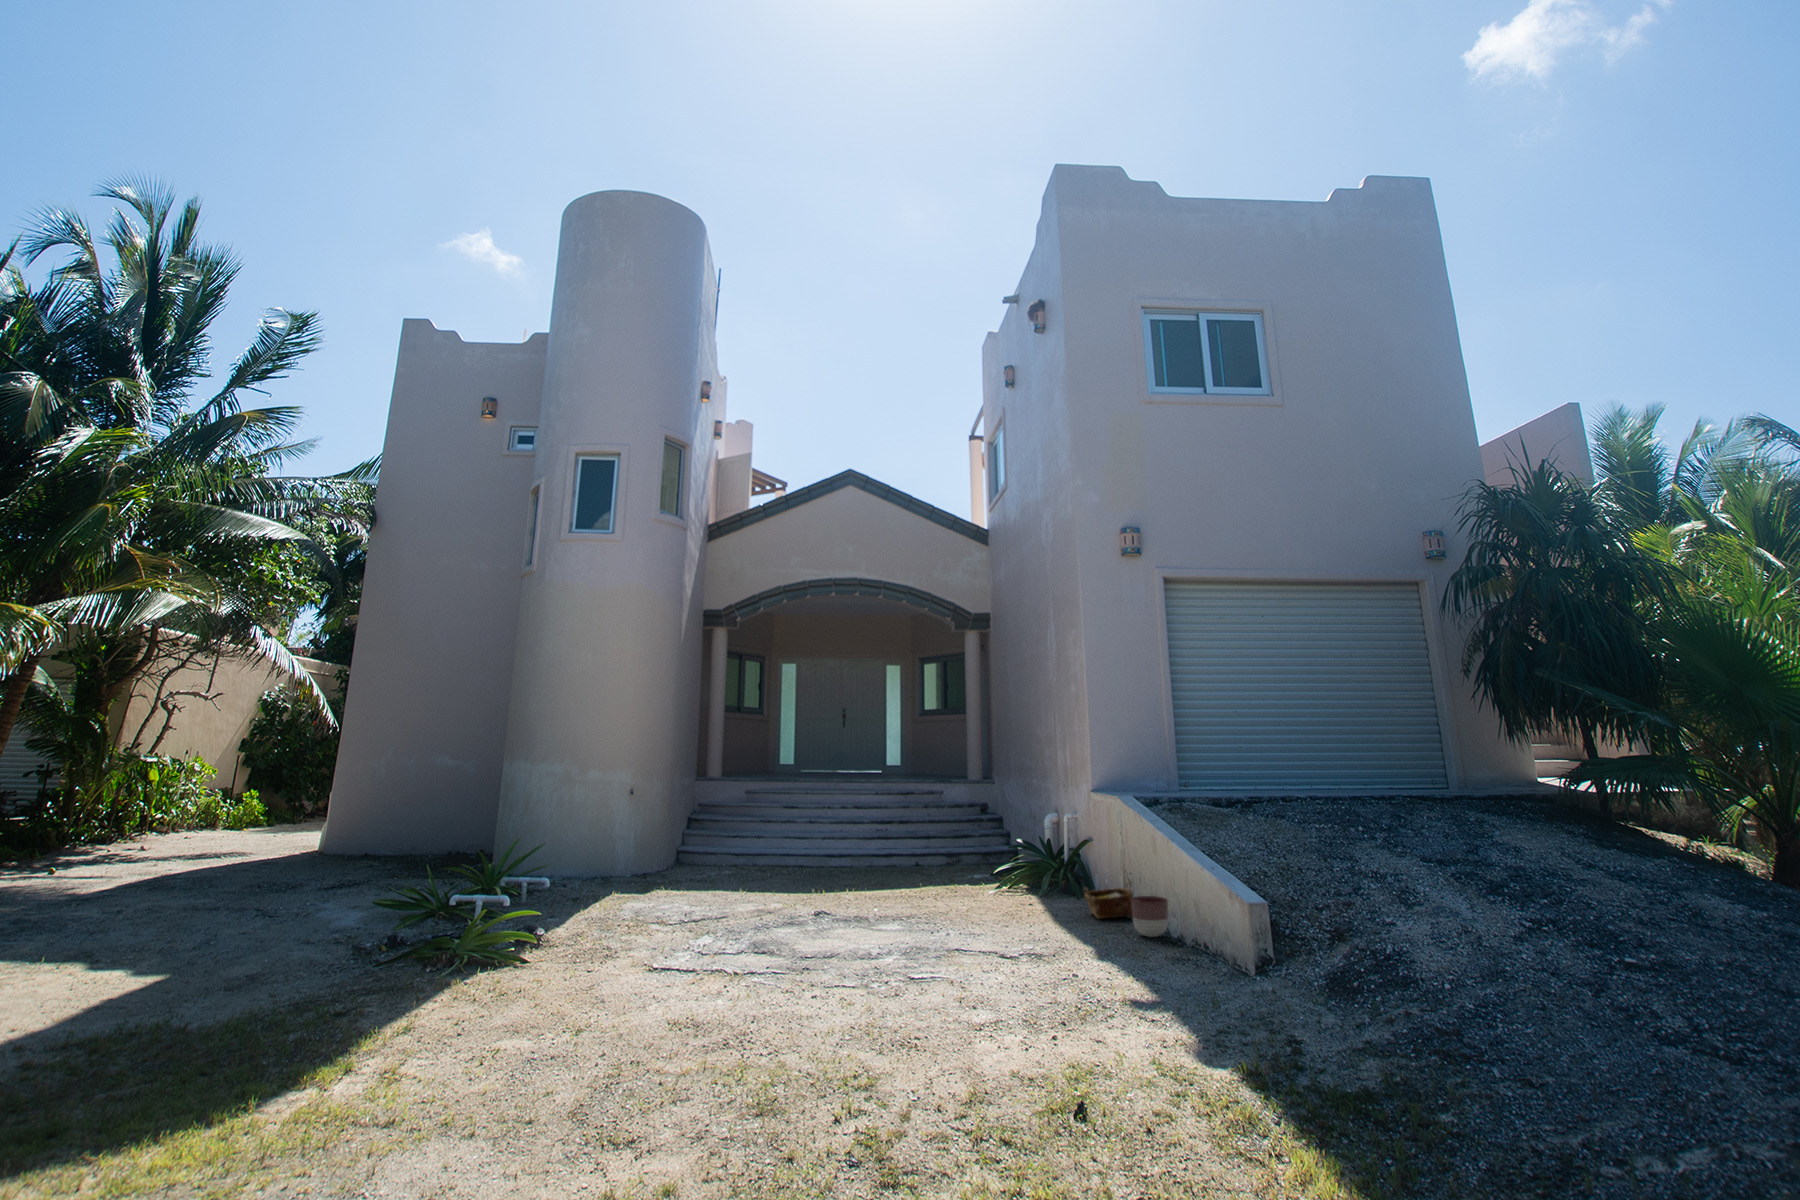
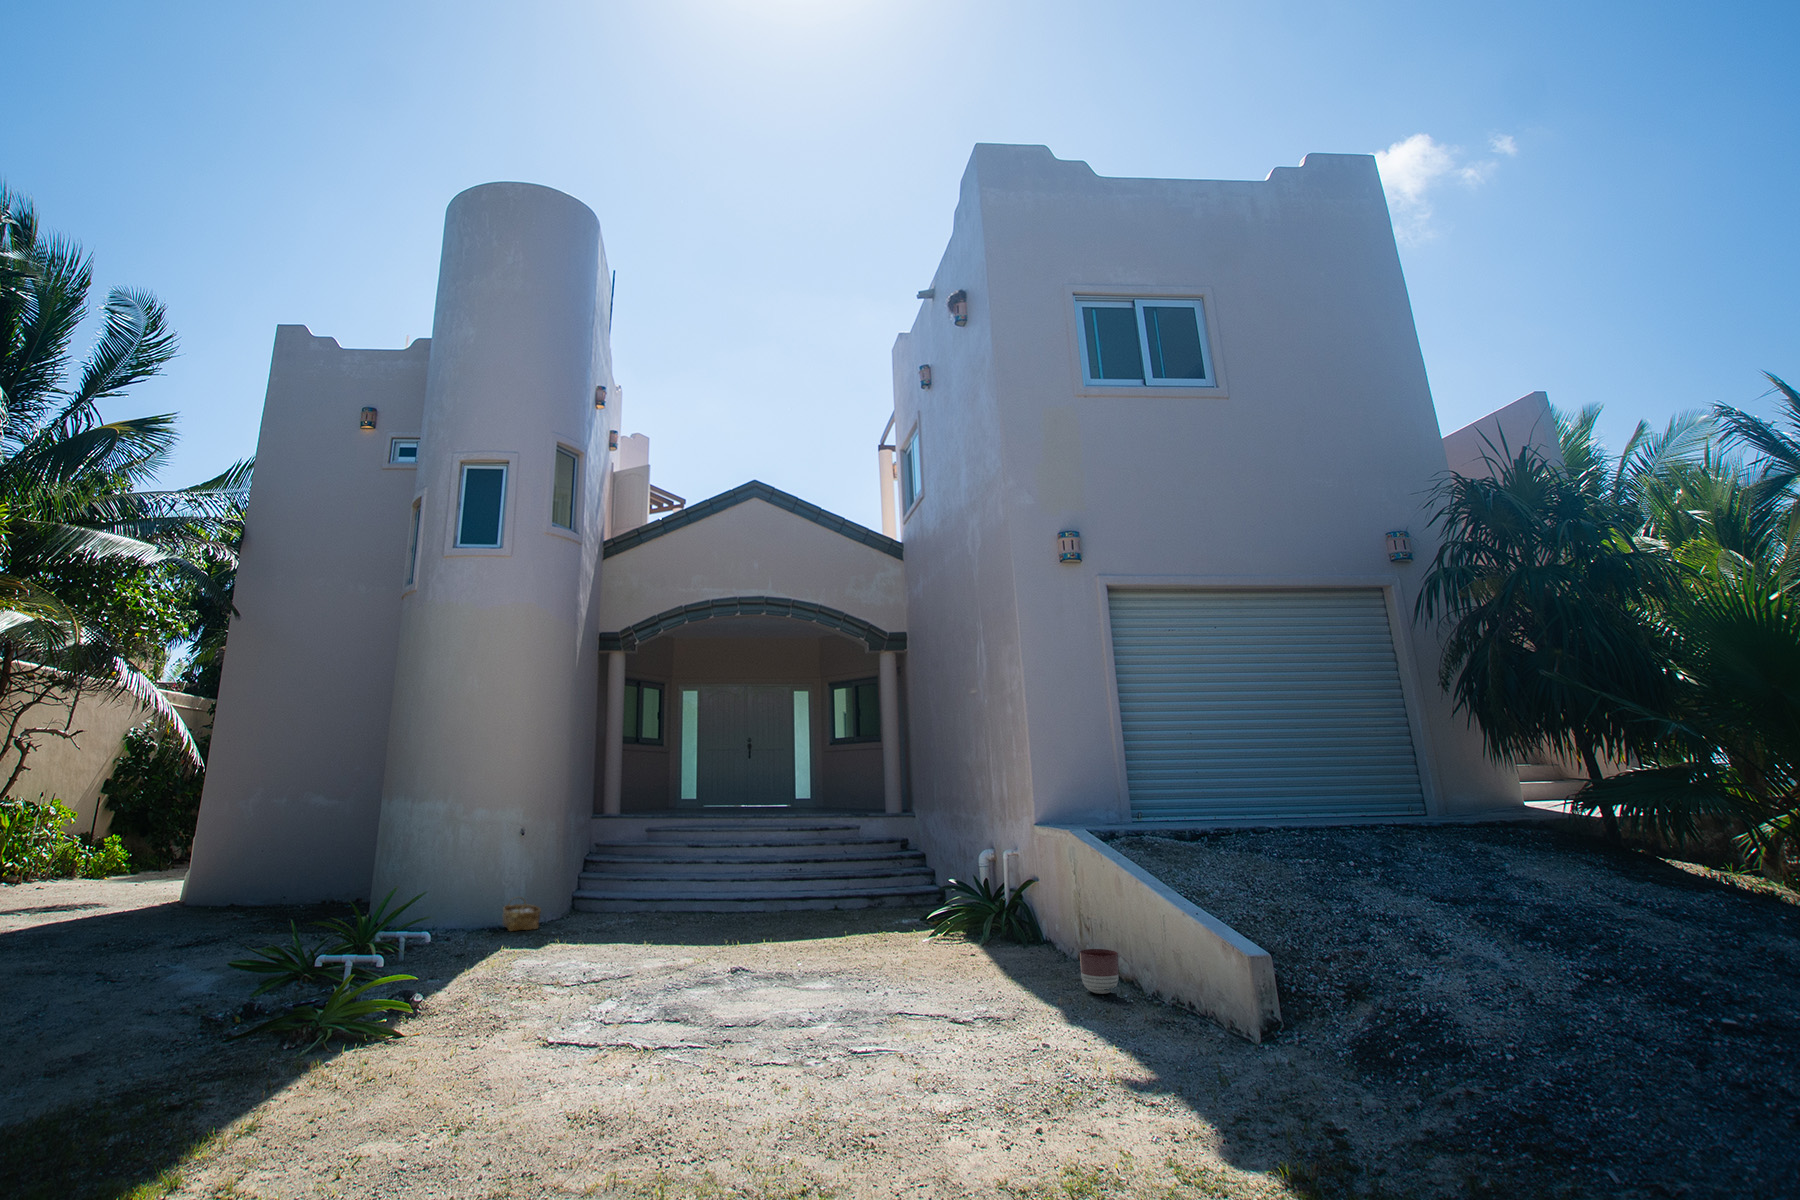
woven basket: present [1084,882,1133,919] -> present [503,897,541,931]

